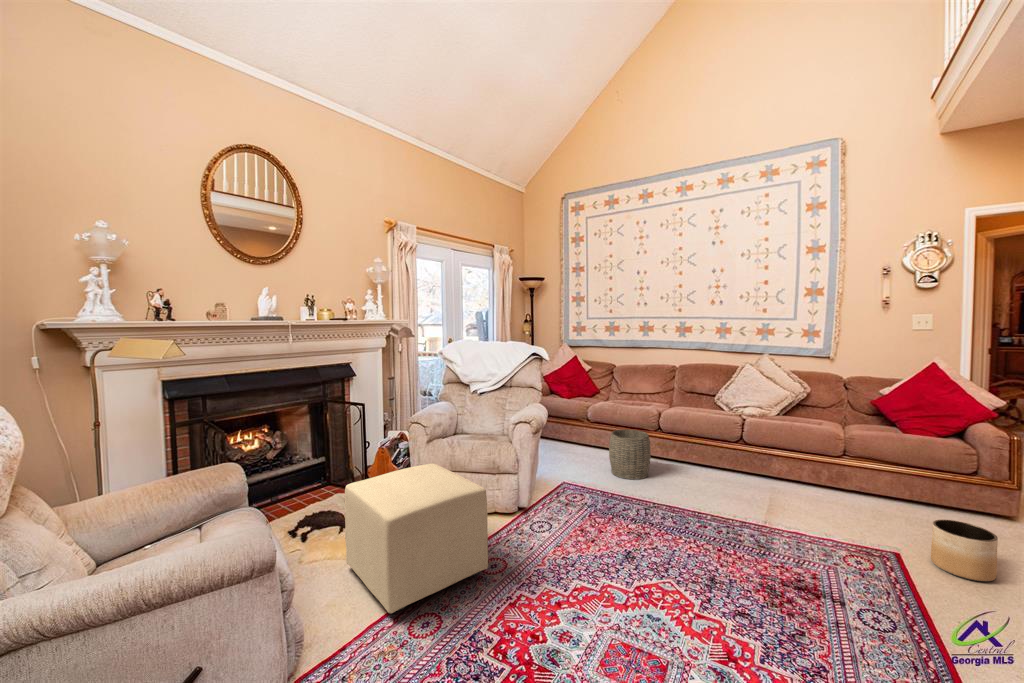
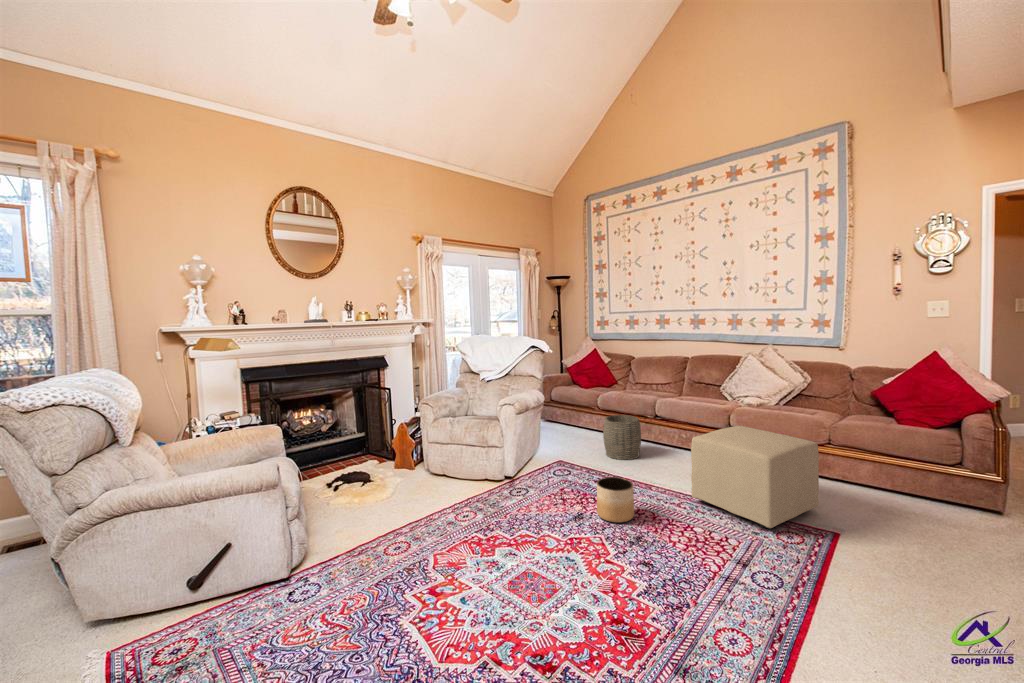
ottoman: present [344,463,488,613] -> present [691,426,819,528]
planter: present [931,520,998,582] -> present [597,477,634,523]

